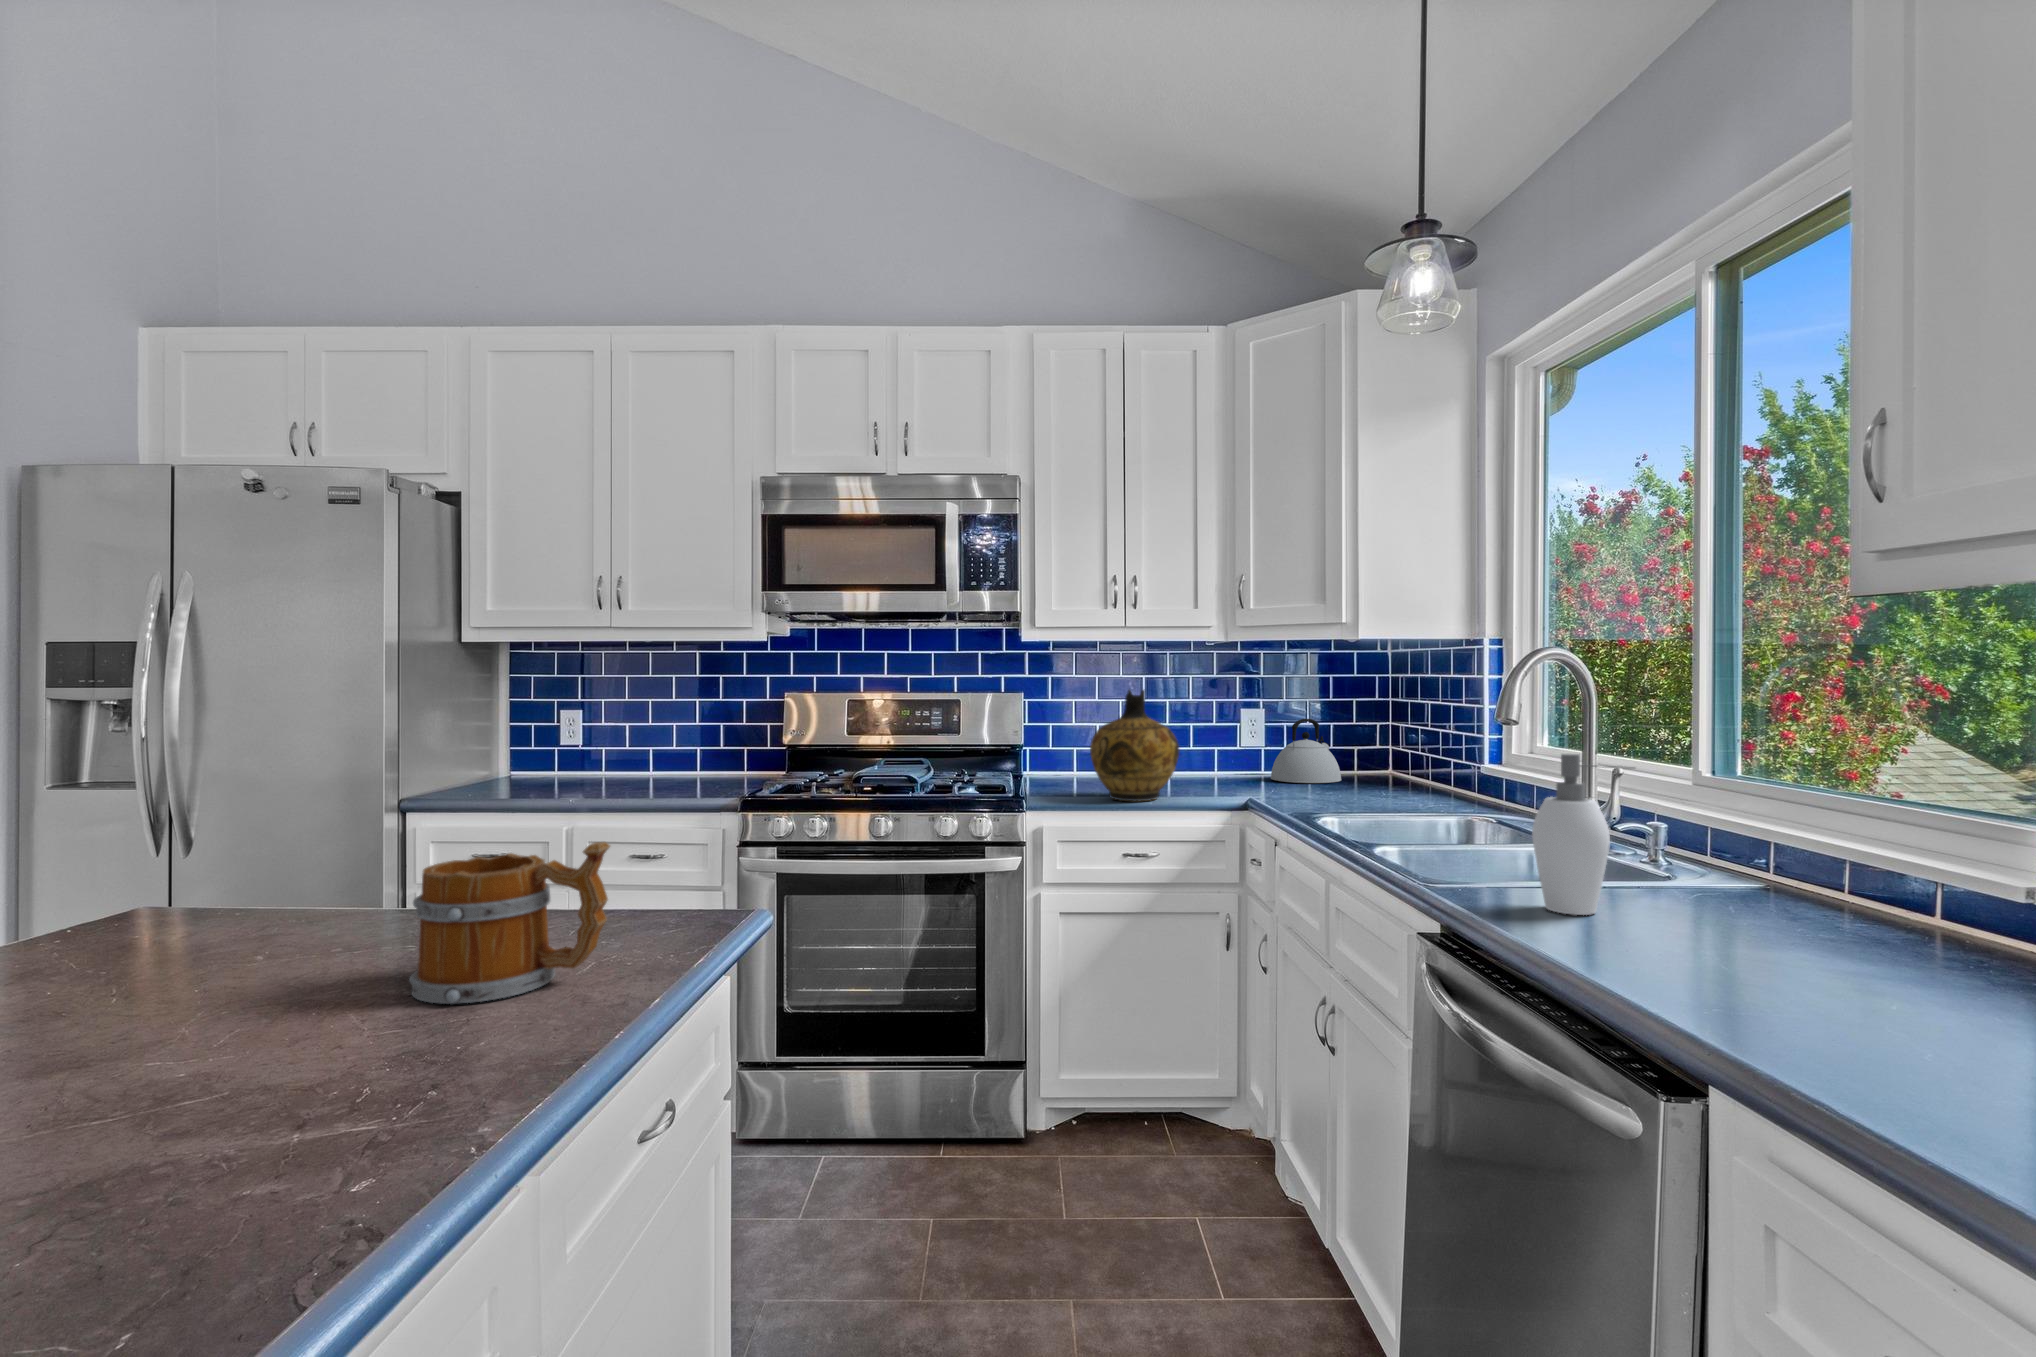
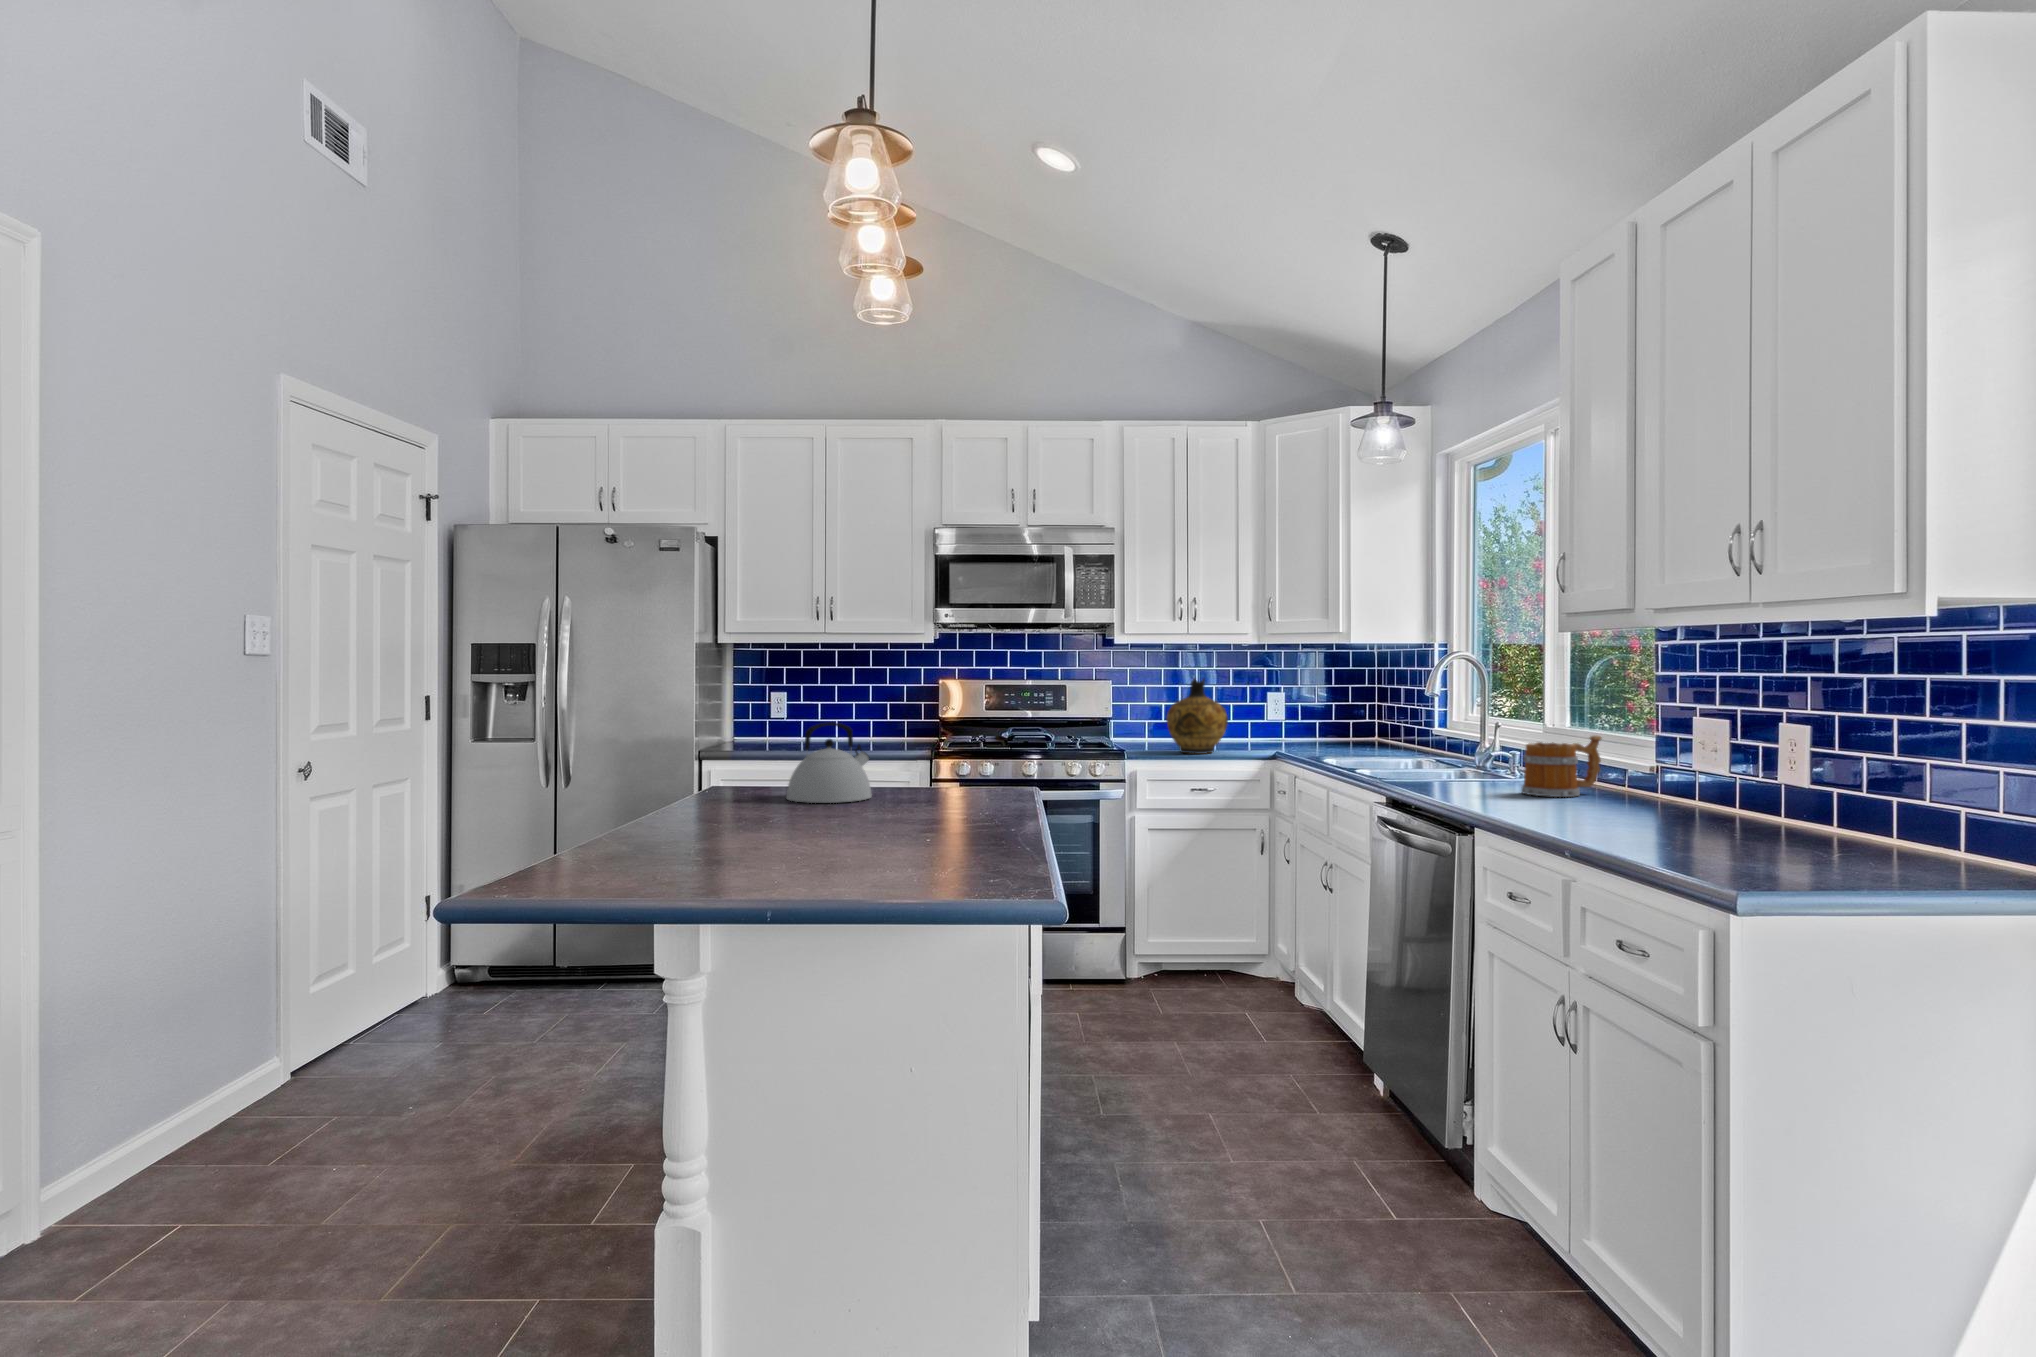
kettle: present [1271,719,1341,783] -> present [787,722,871,803]
soap dispenser: present [1532,754,1634,915] -> none [1431,707,1481,788]
mug: present [409,842,610,1004] -> present [1521,736,1602,797]

